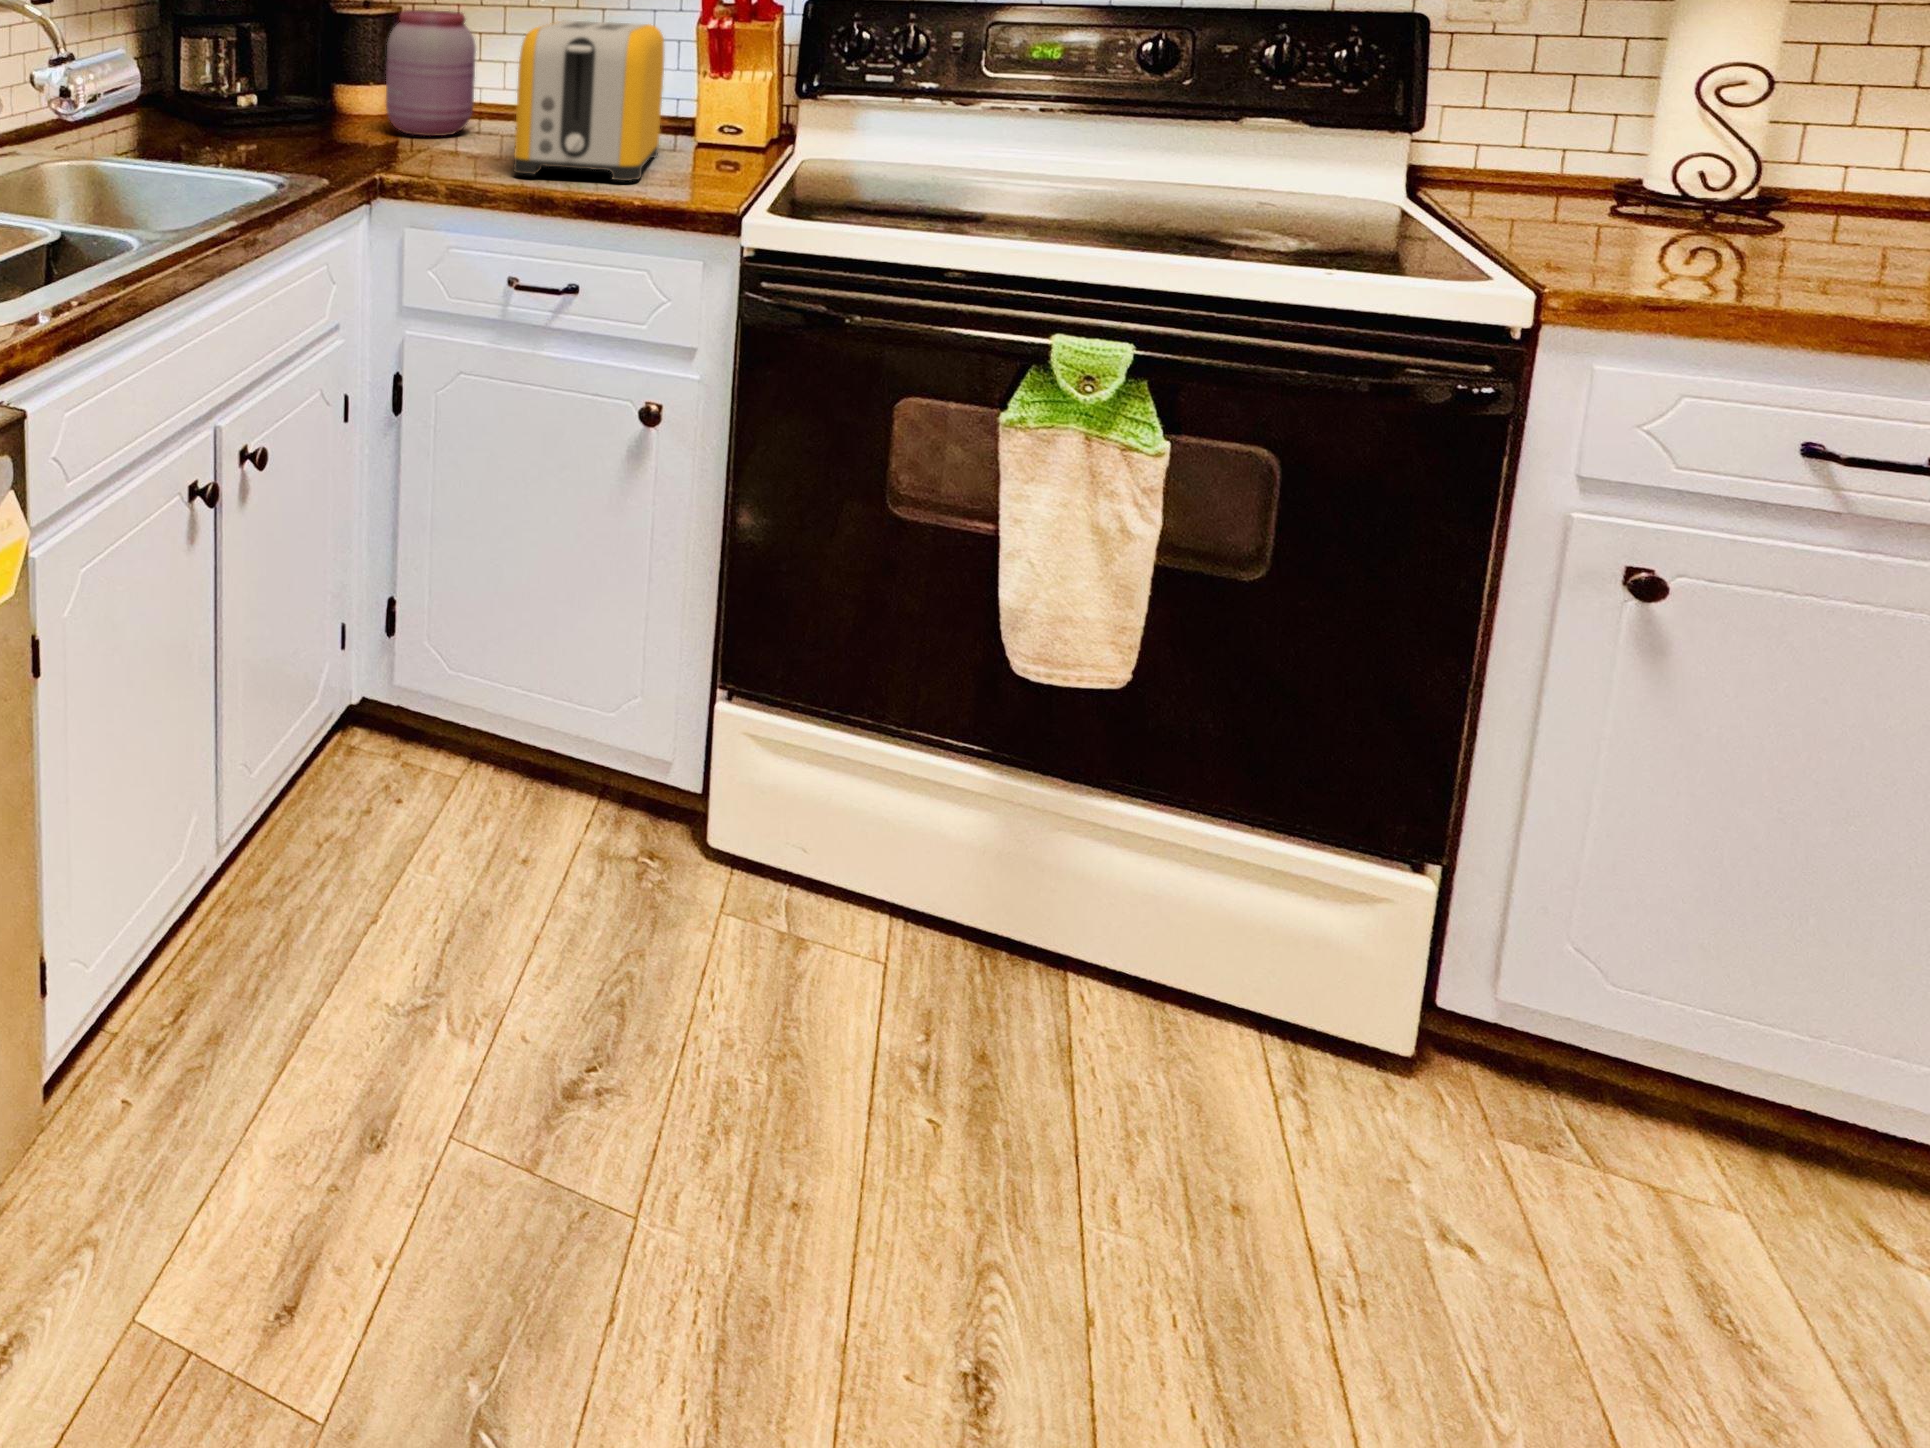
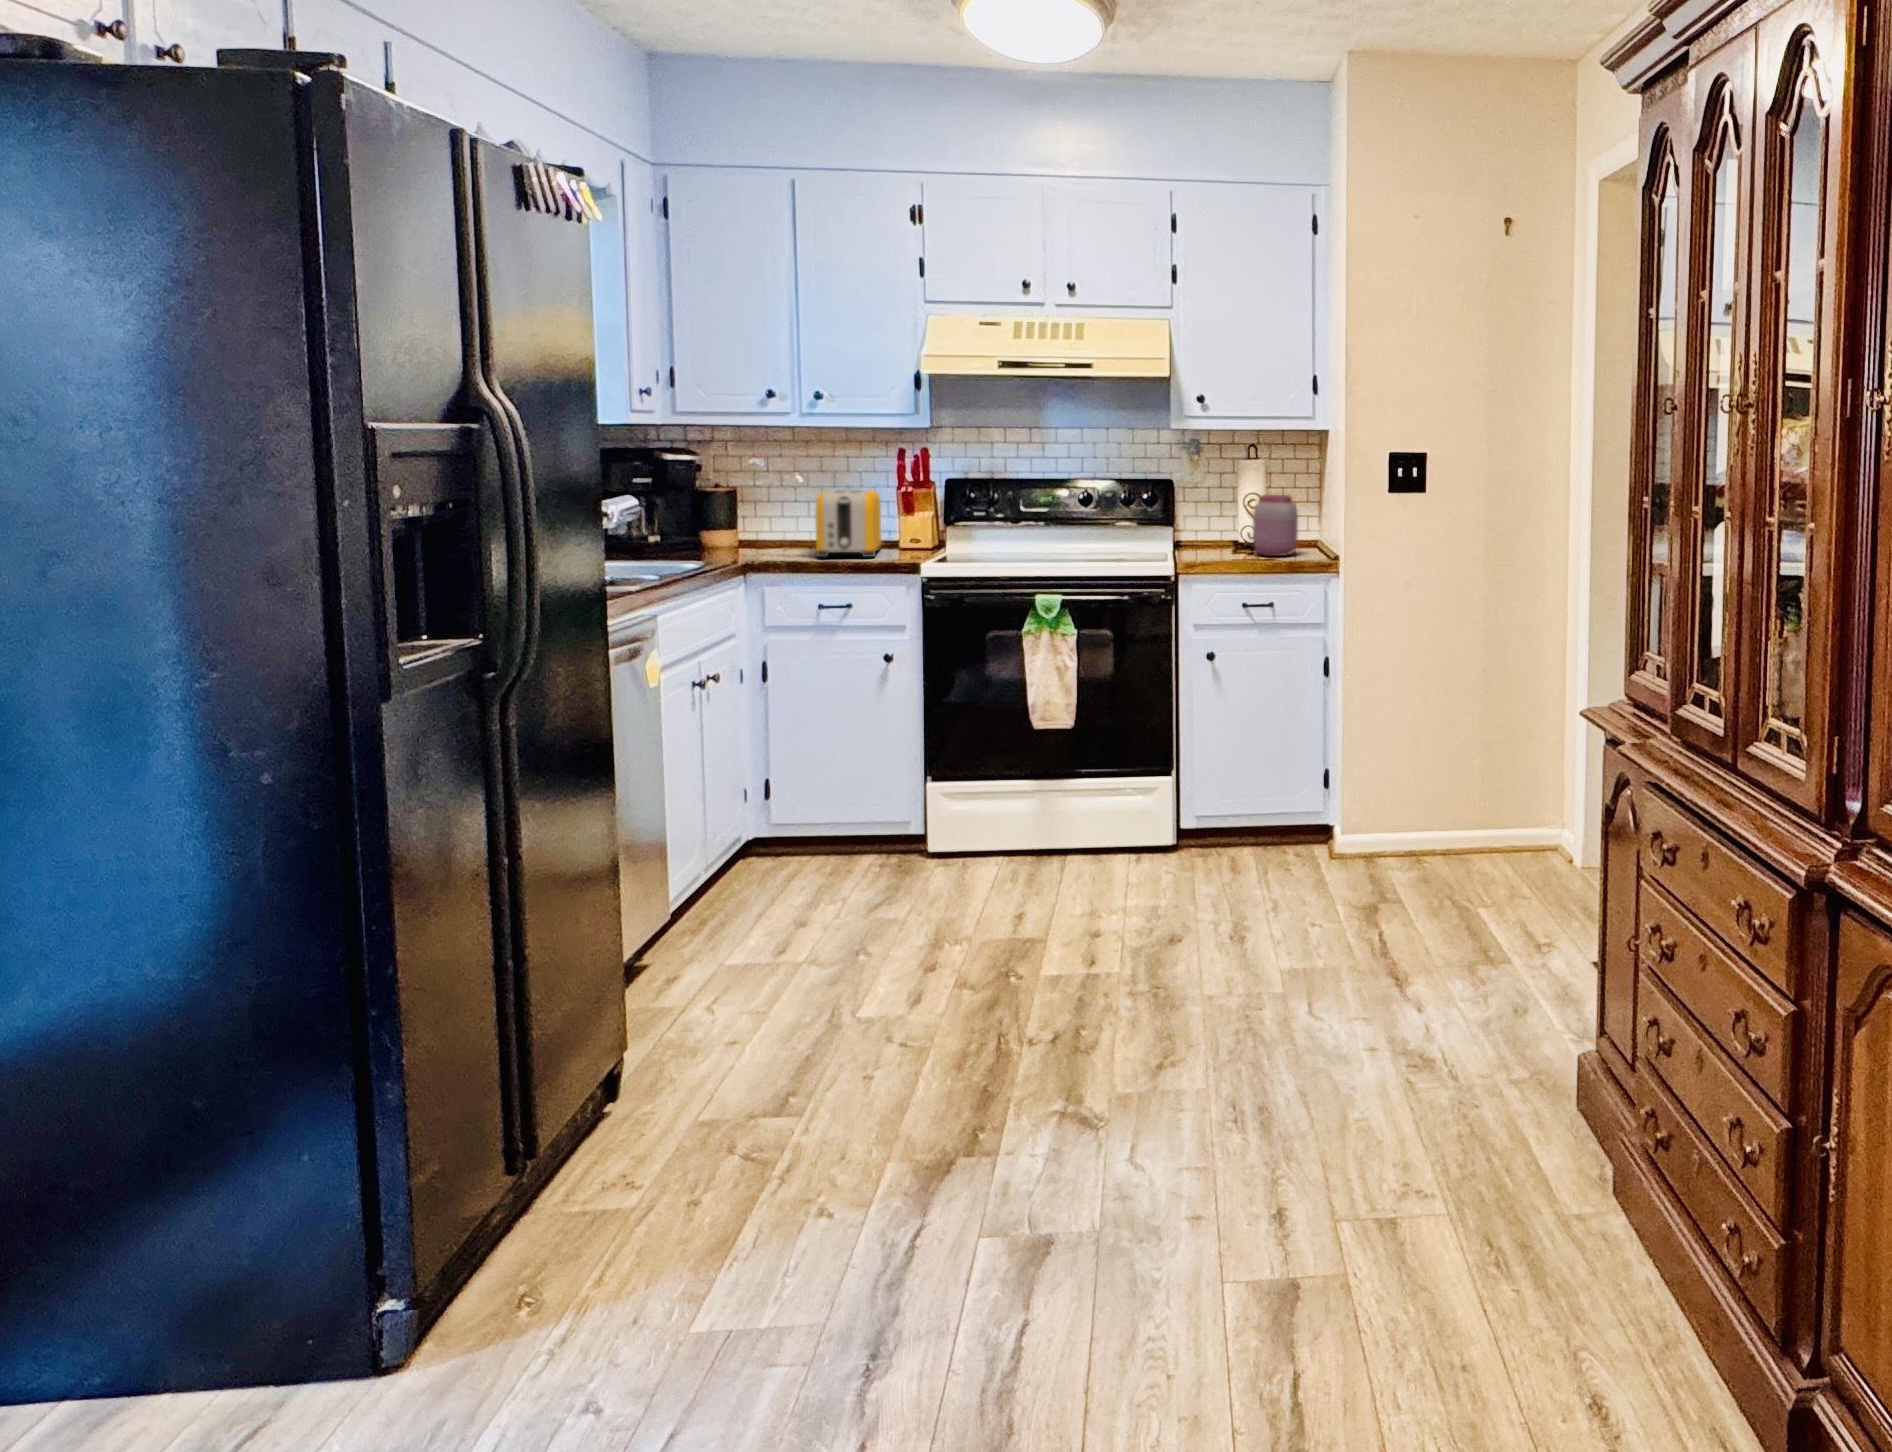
jar: present [386,10,476,136] -> present [1253,495,1298,556]

